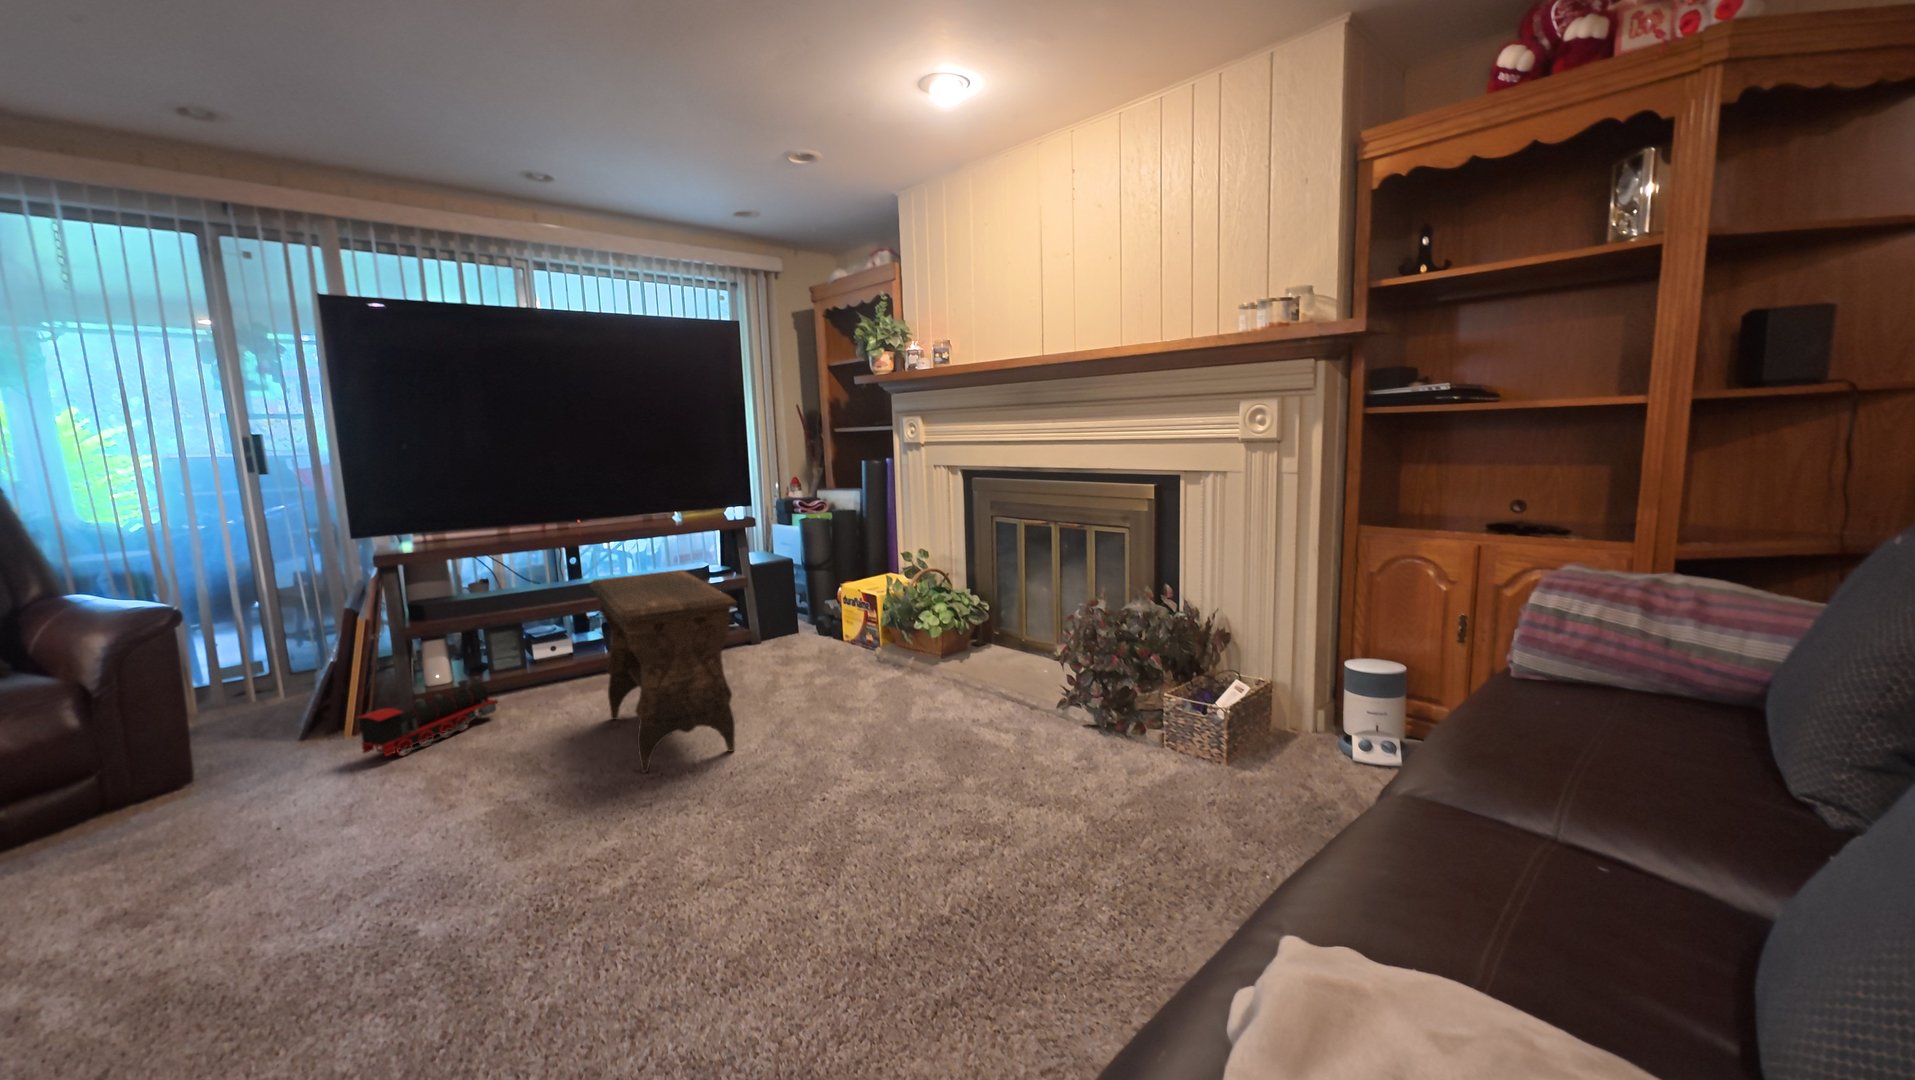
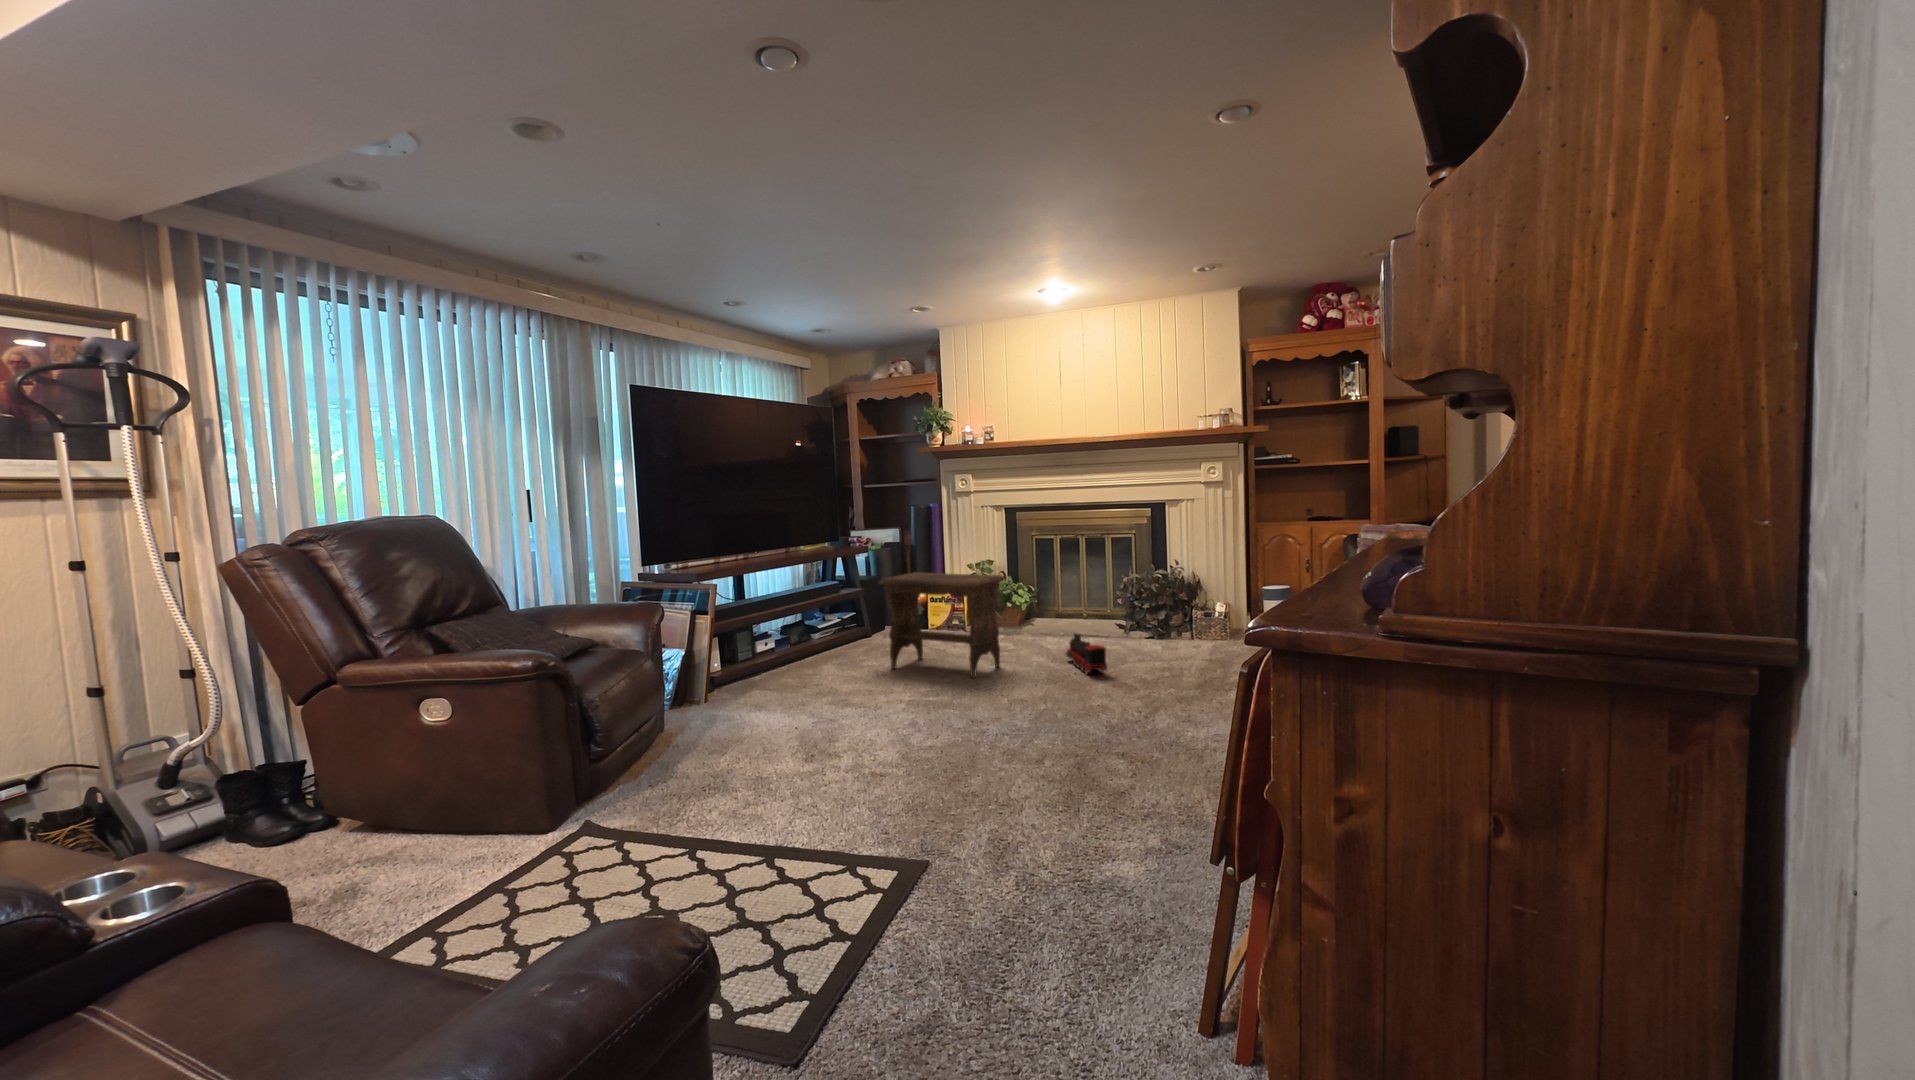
toy train: present [360,677,497,756] -> present [1066,633,1107,674]

